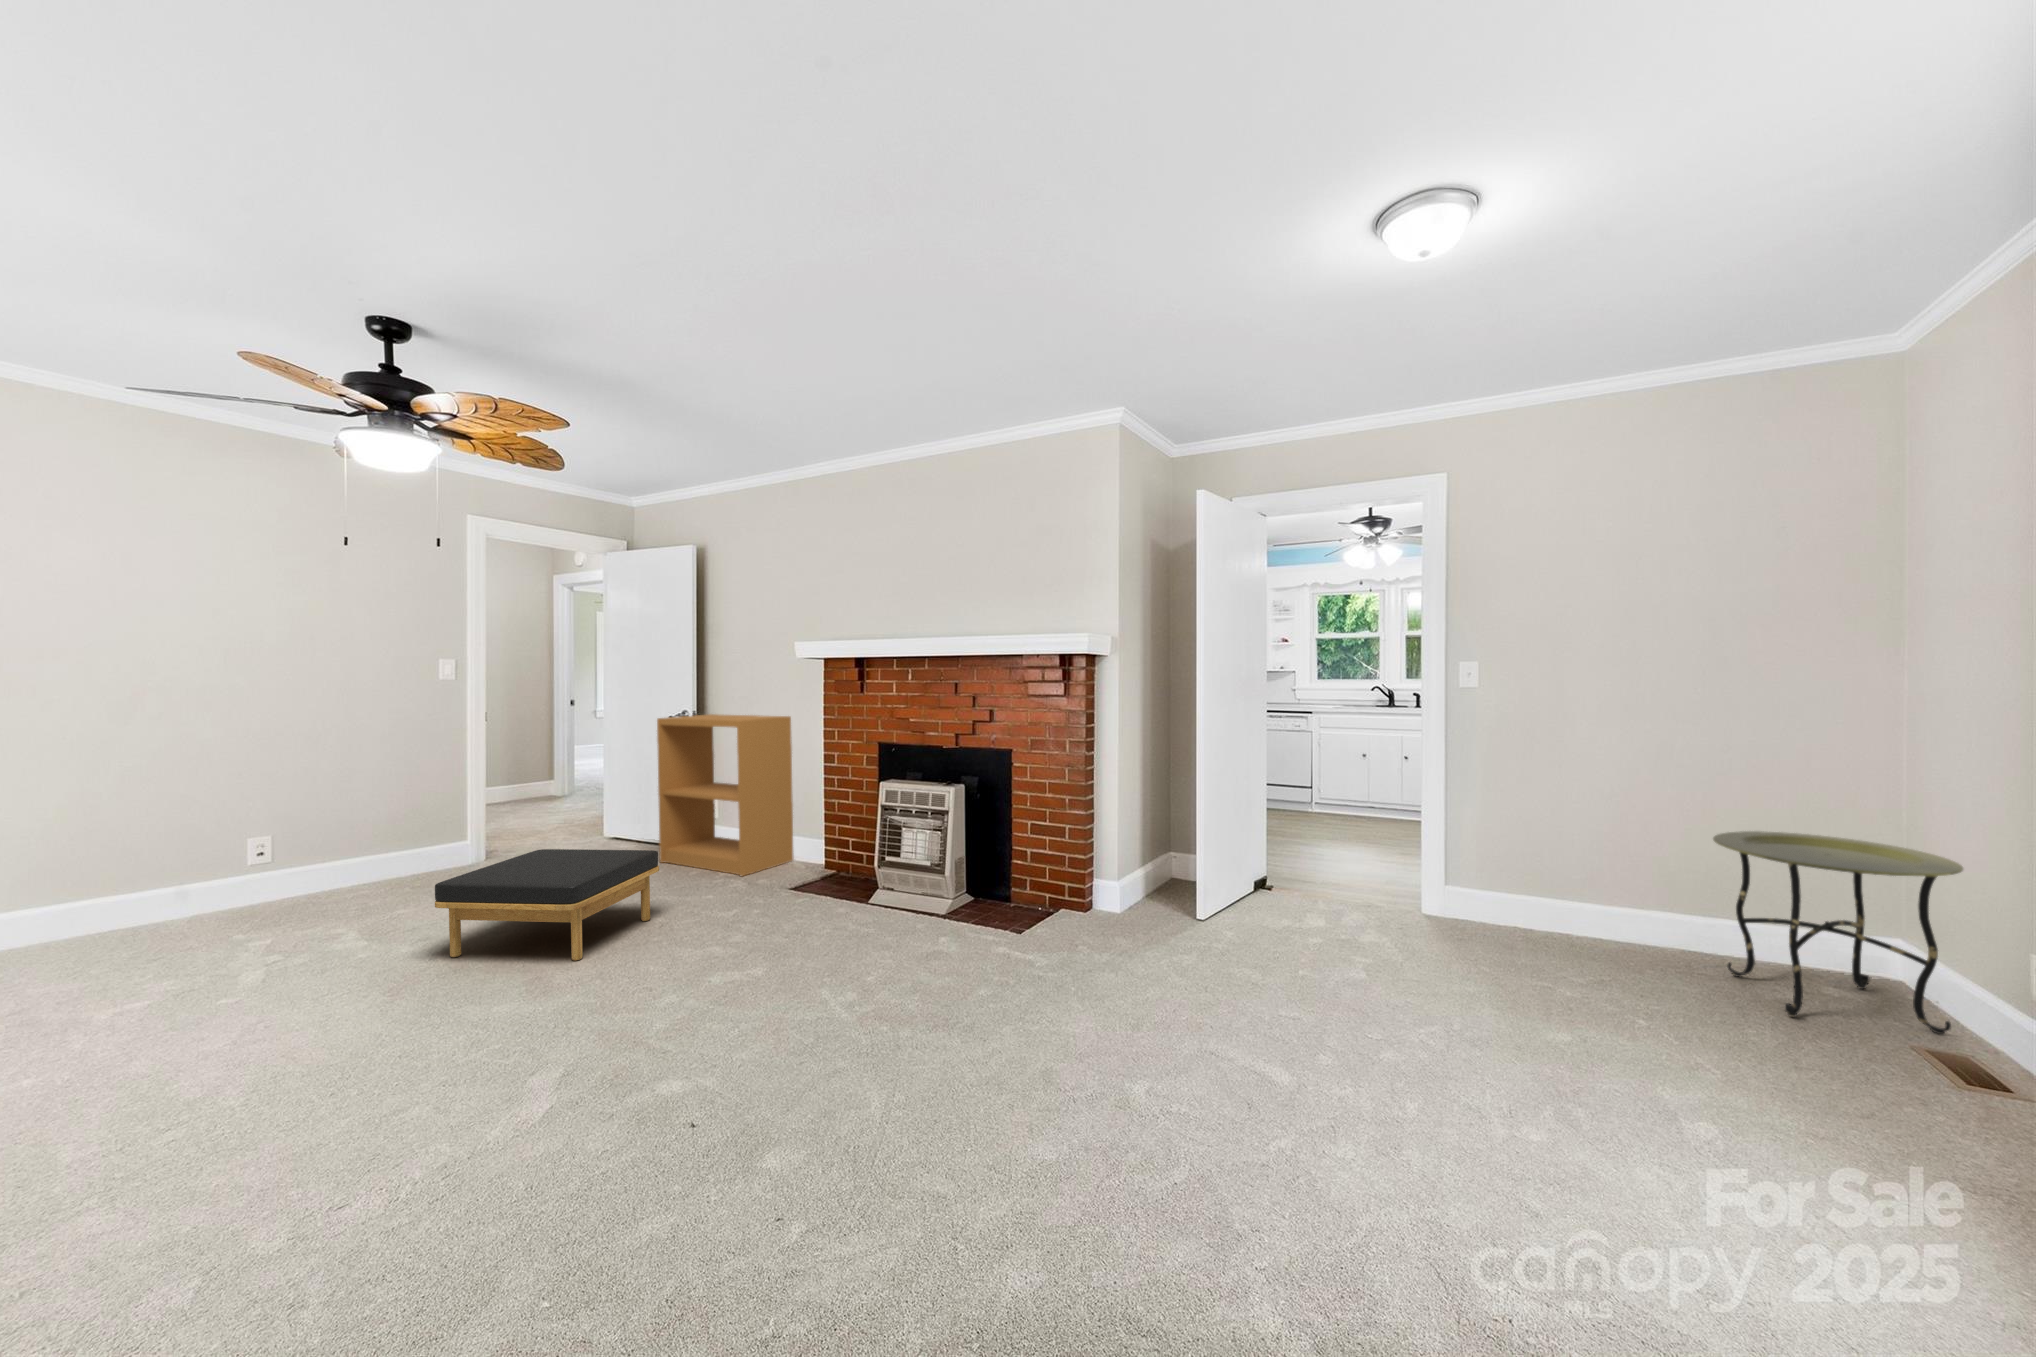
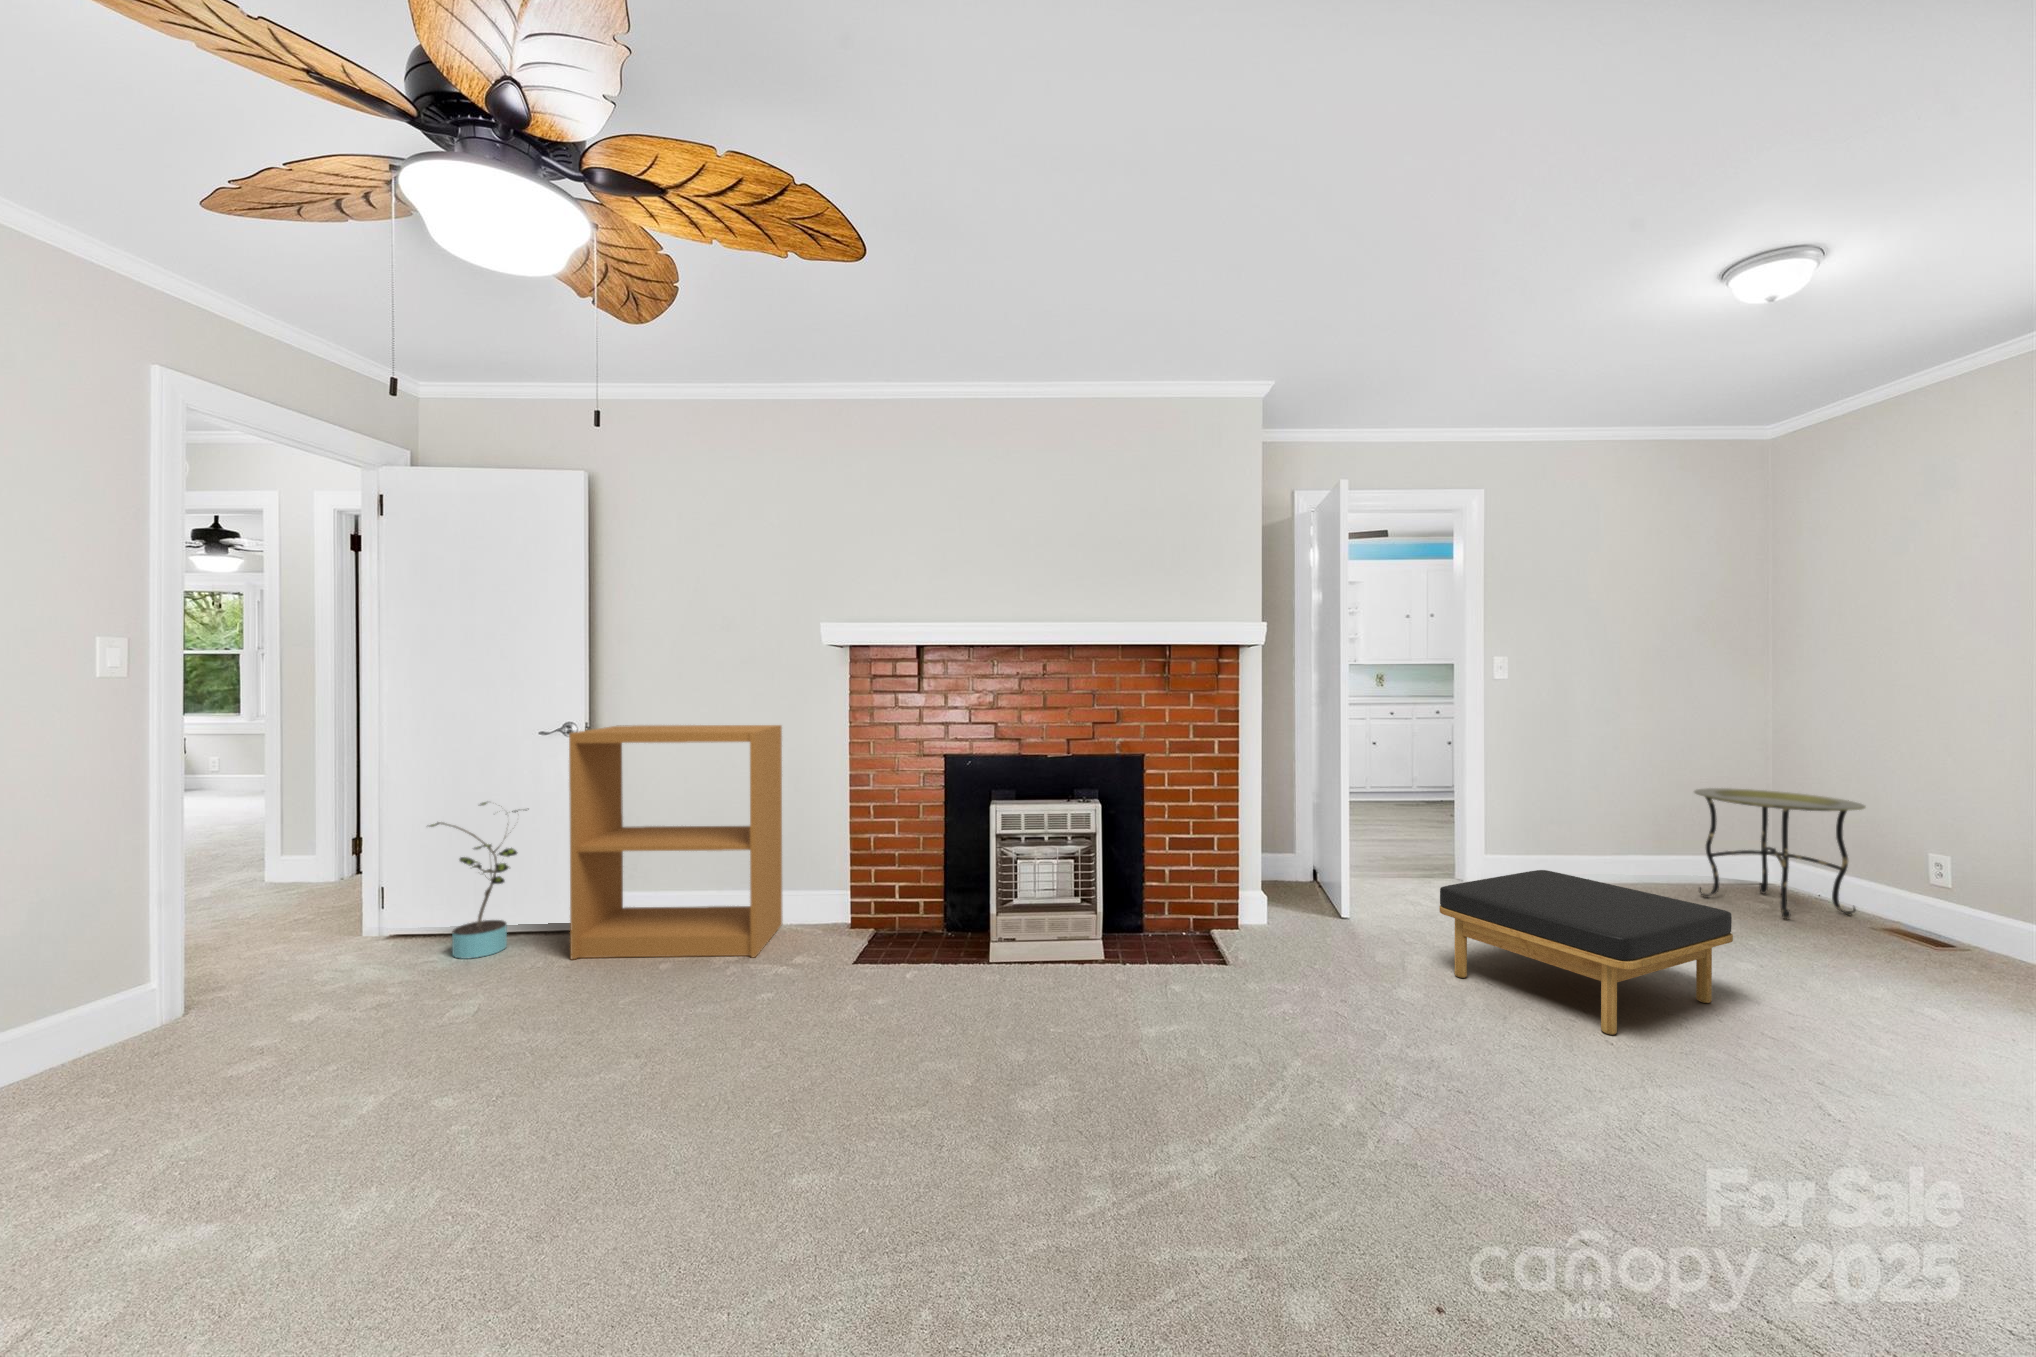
potted plant: none [605,760,660,855] -> present [430,802,518,959]
ottoman: present [435,849,659,961] -> present [1439,870,1733,1035]

